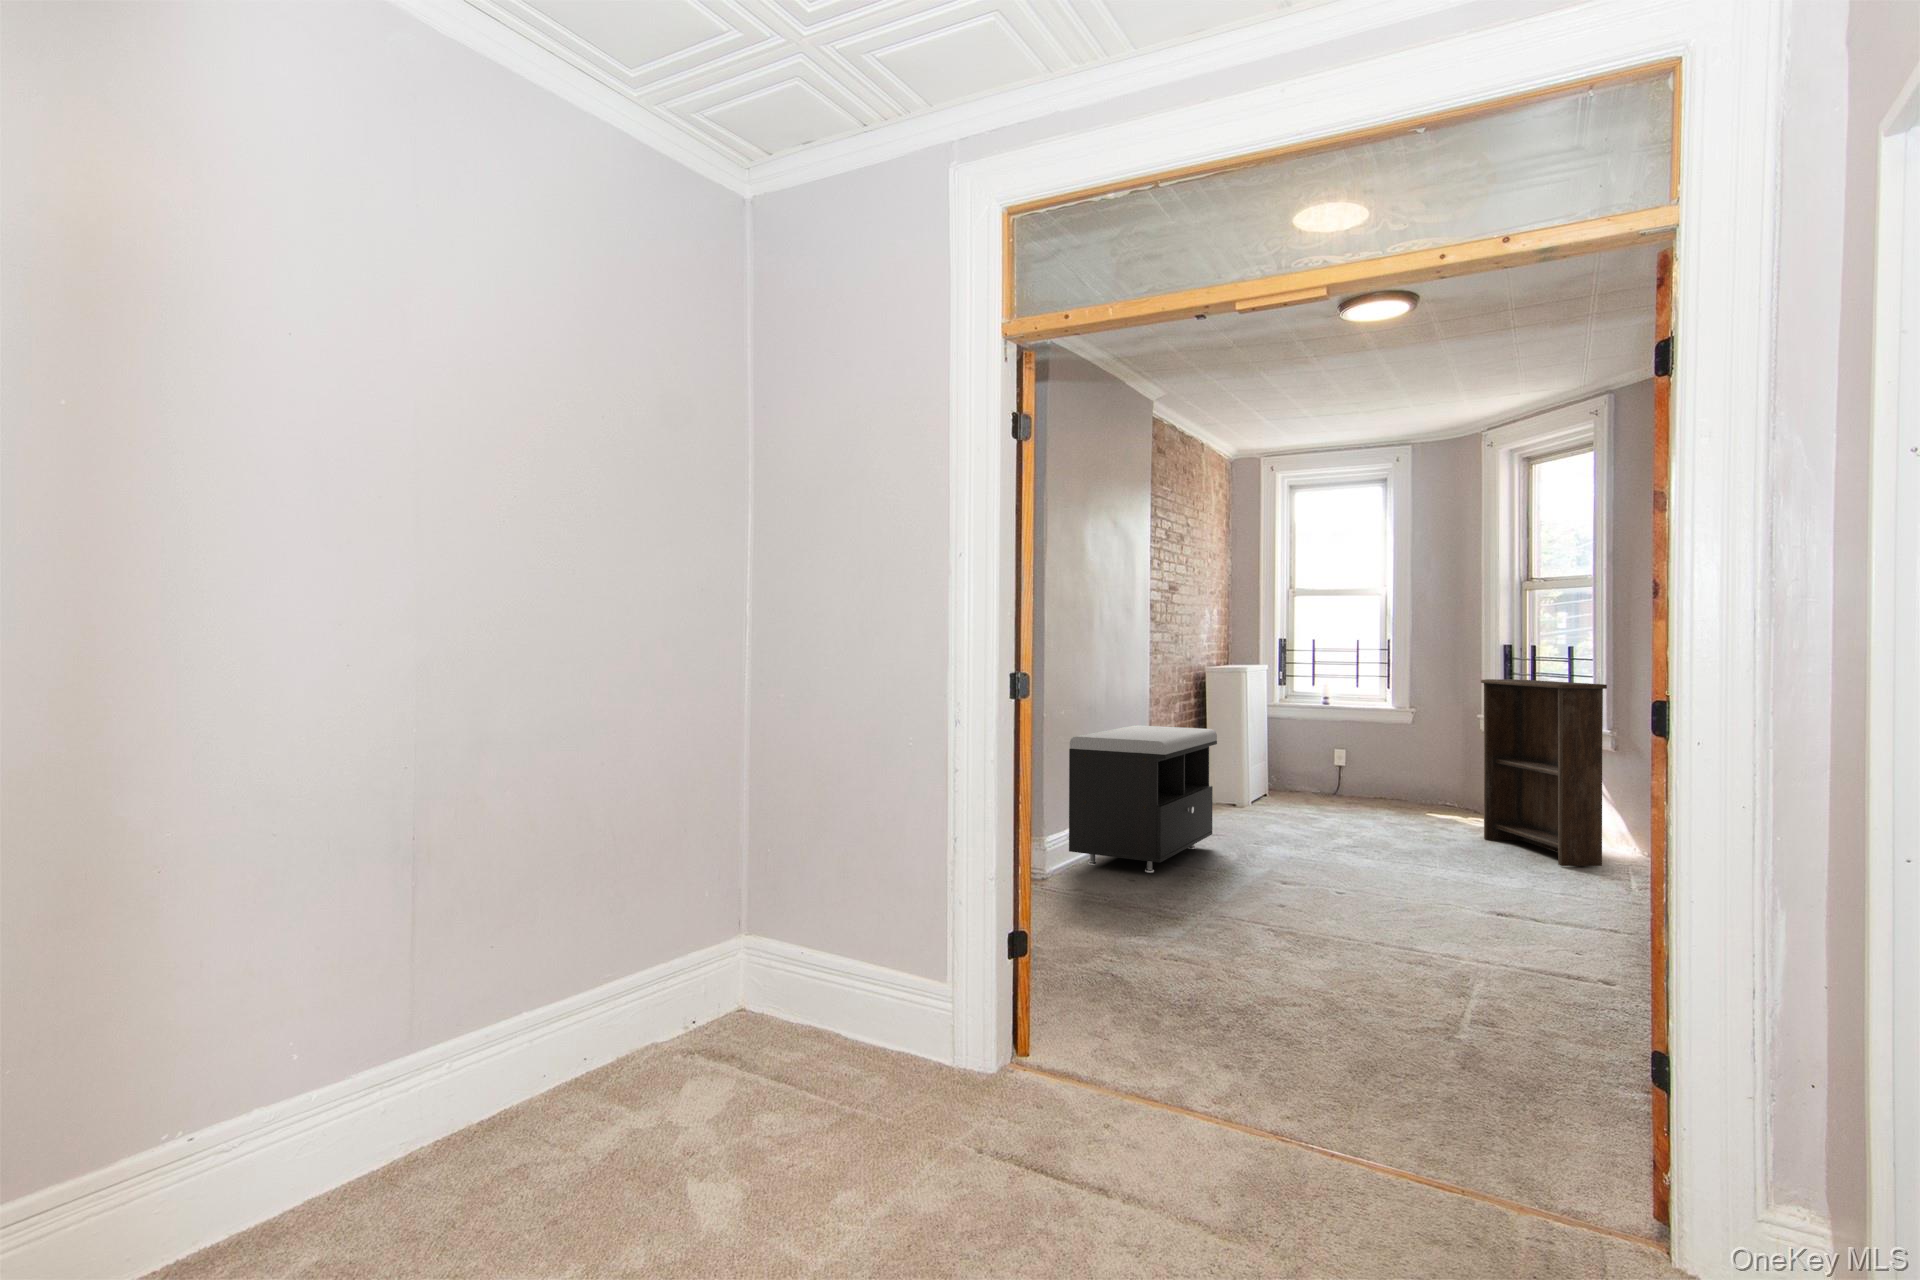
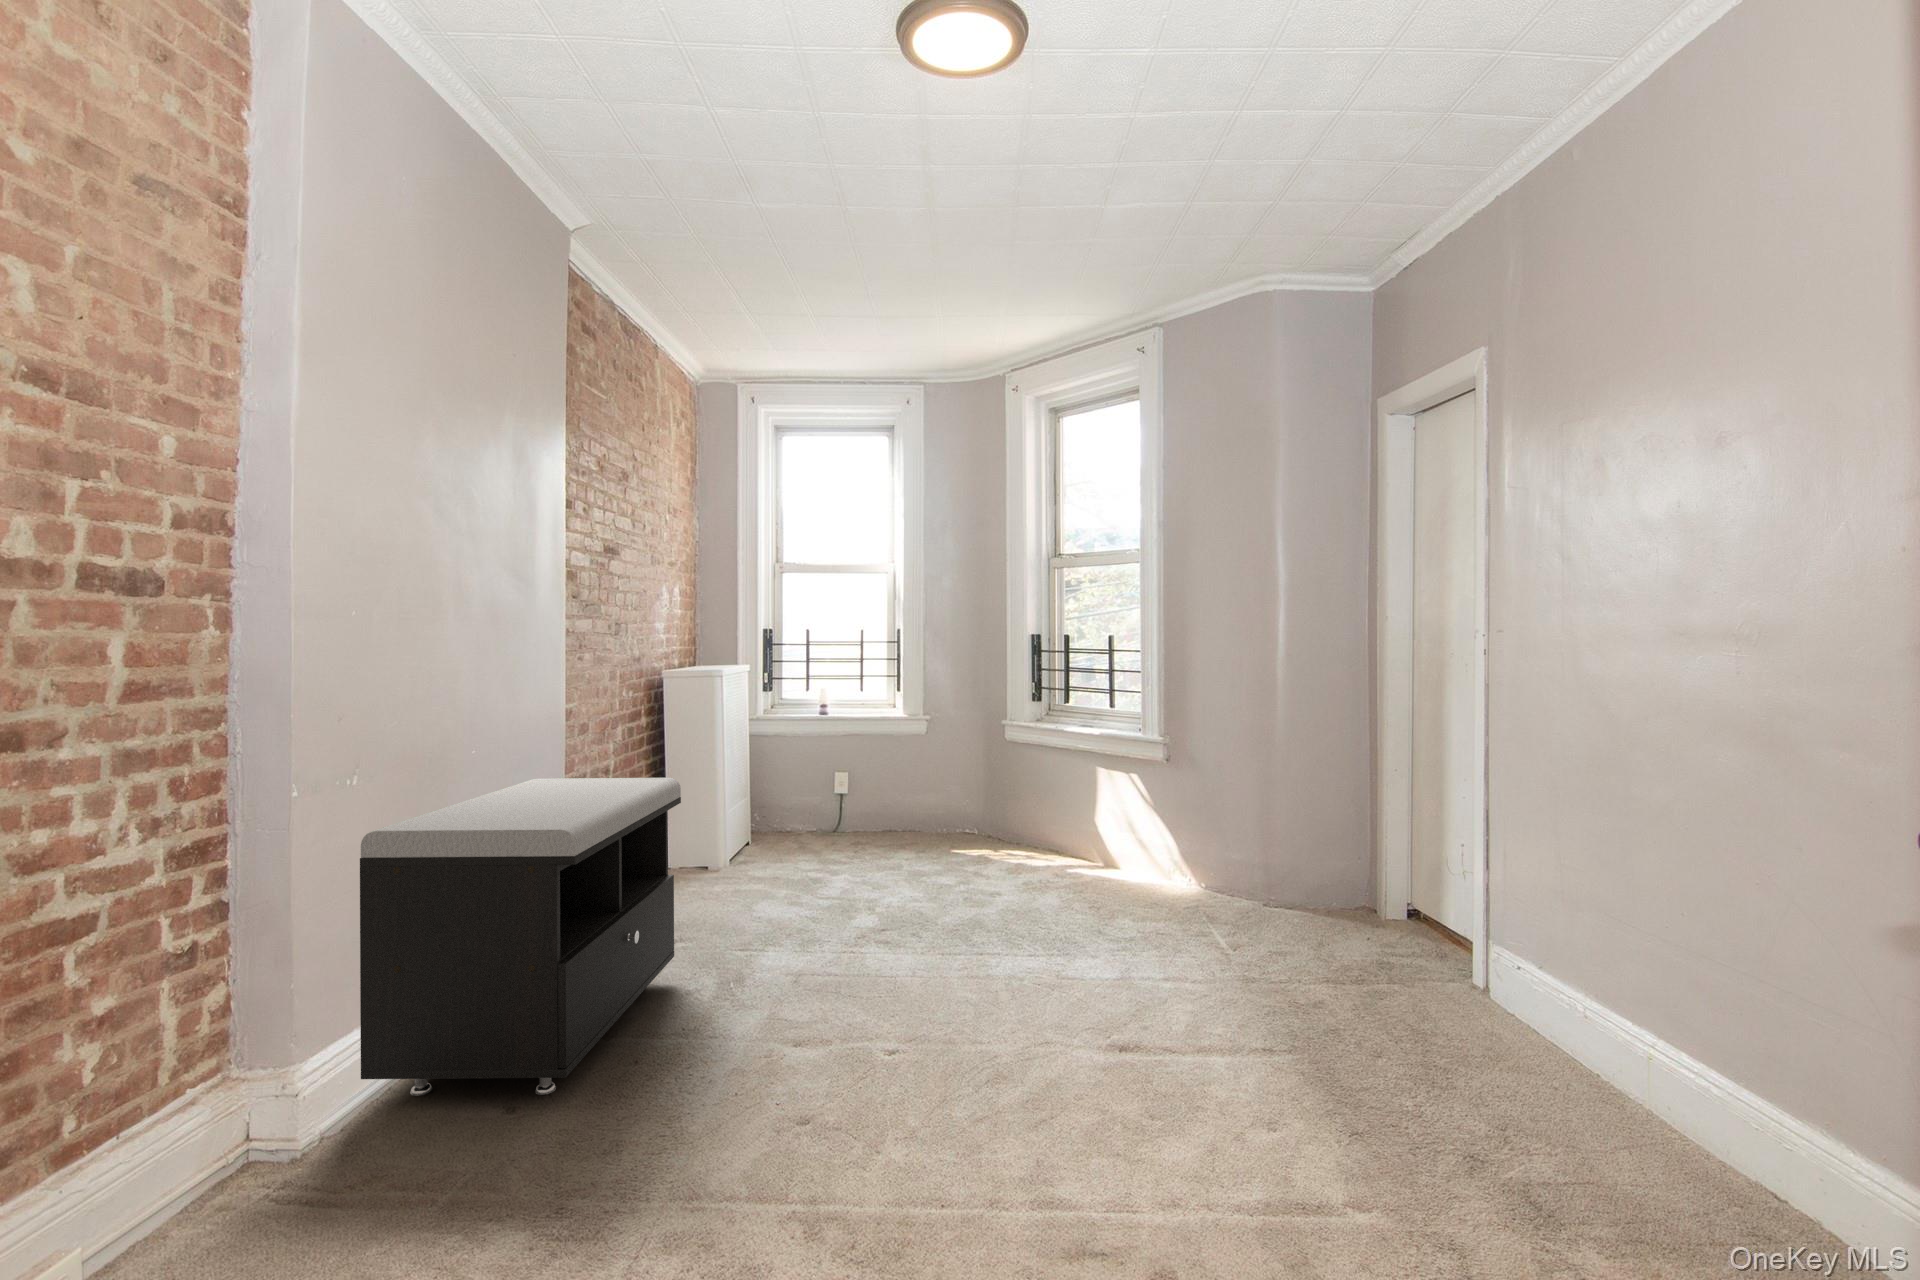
bookshelf: present [1481,679,1607,866] -> none [1028,677,1189,926]

